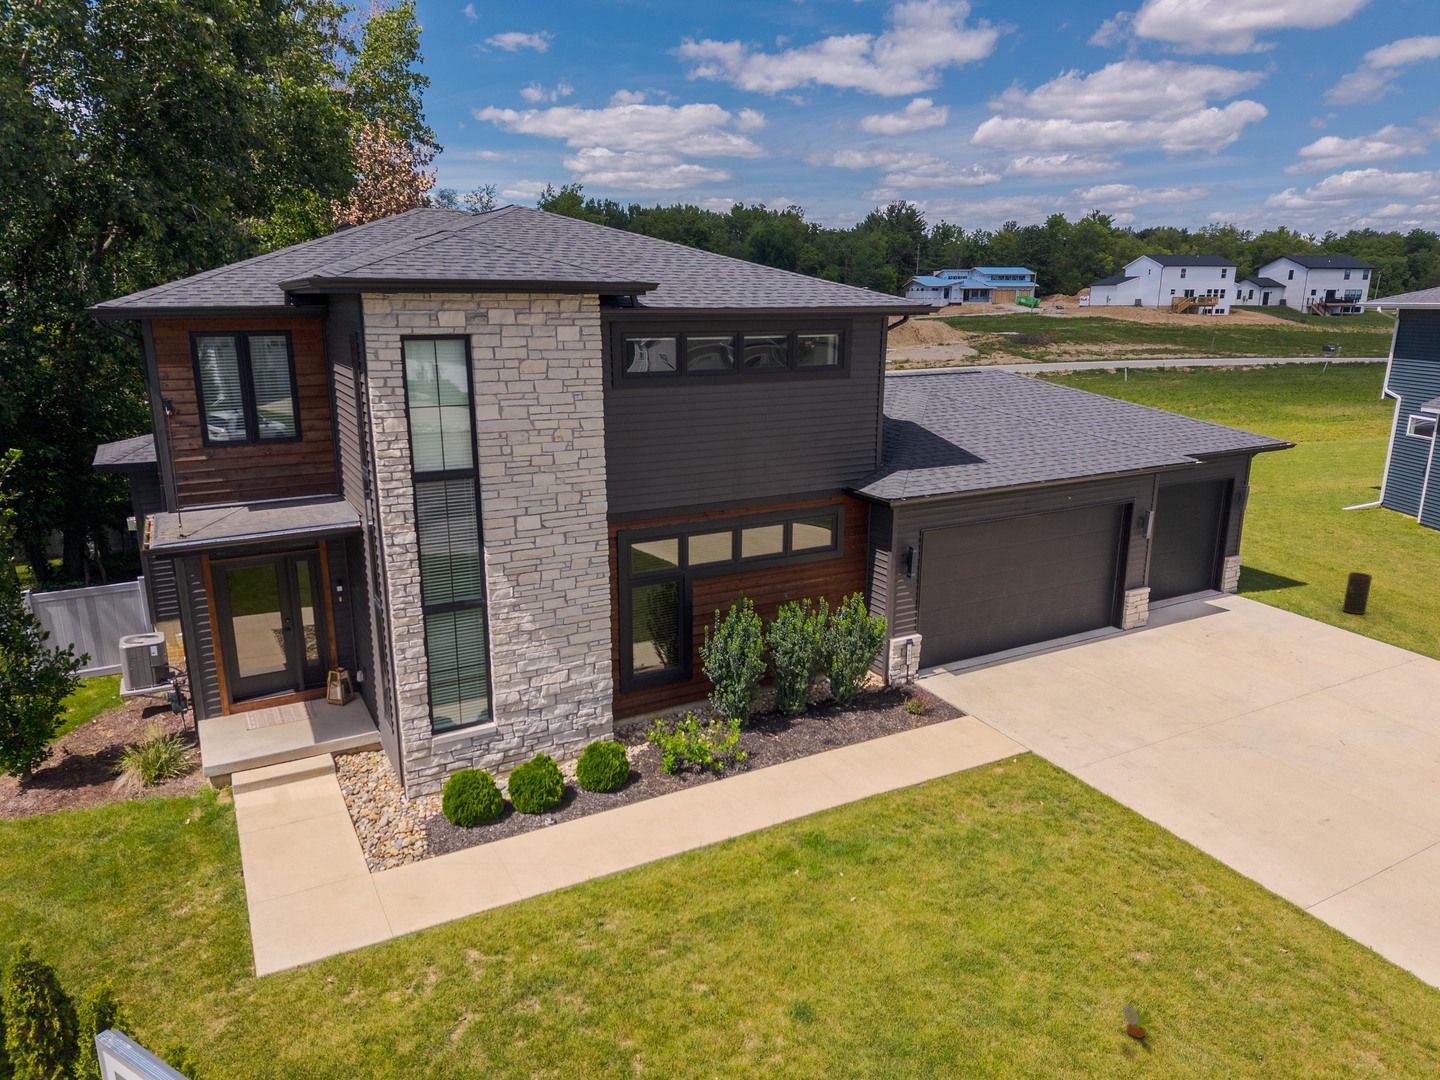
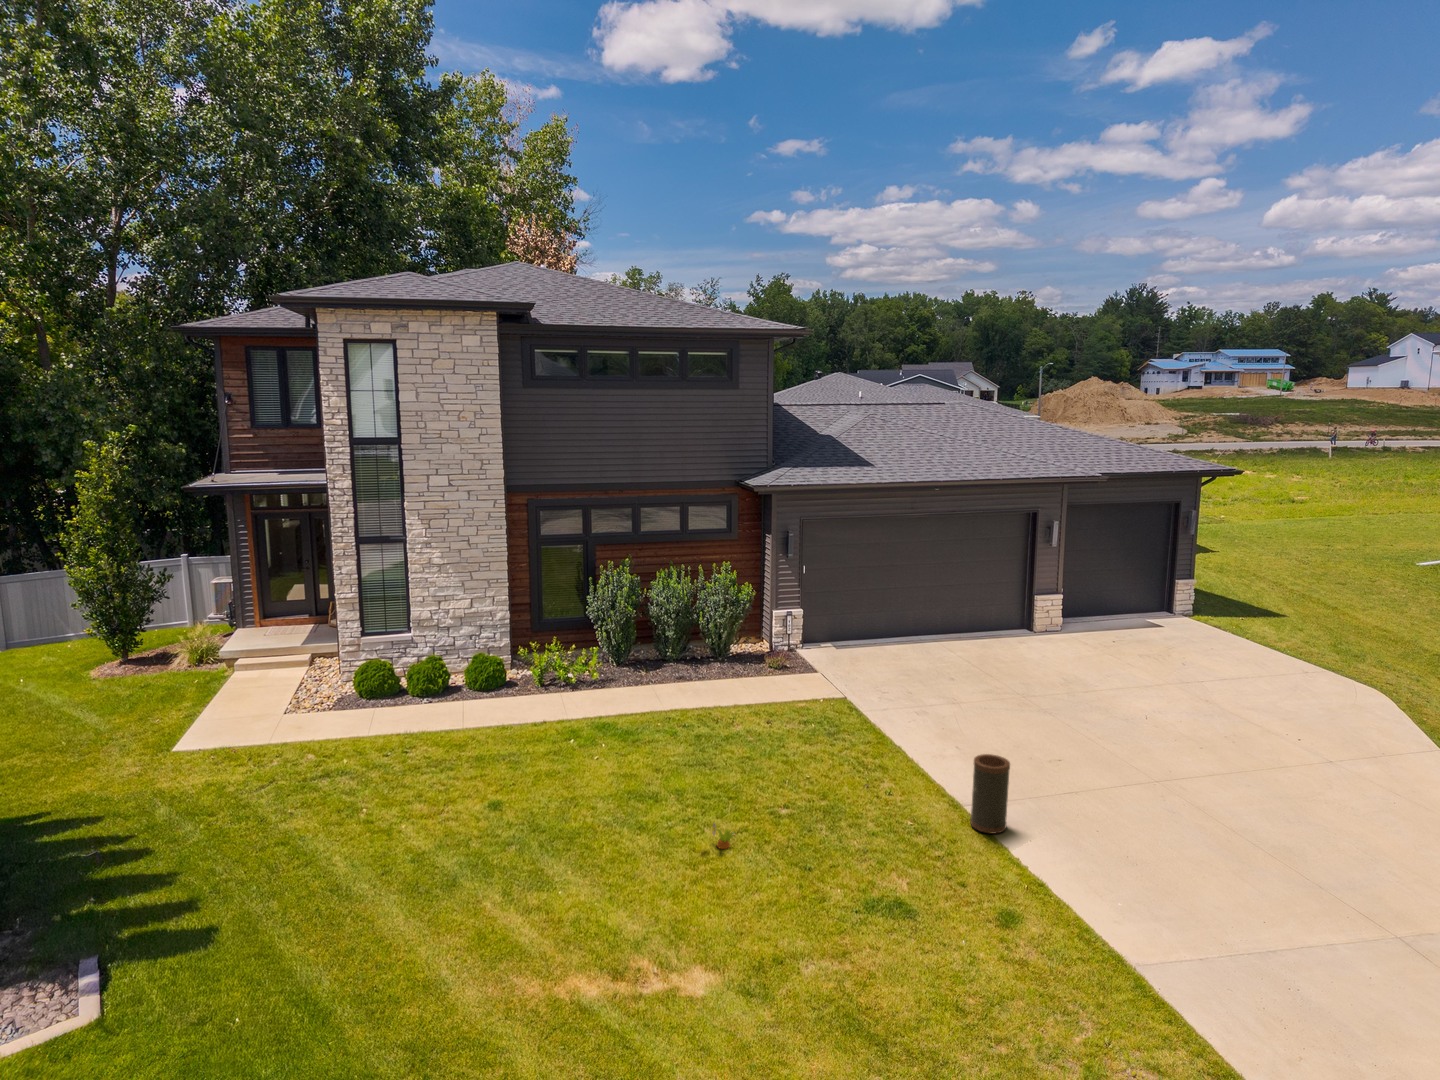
trash can: present [1343,572,1372,614] -> present [970,754,1010,834]

